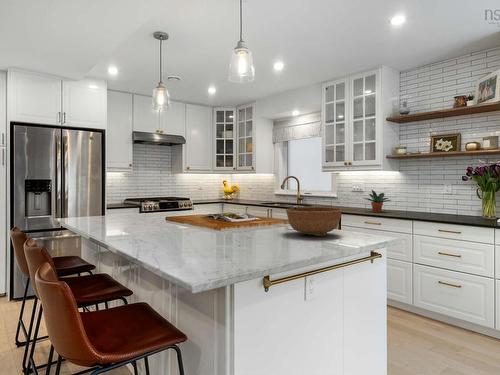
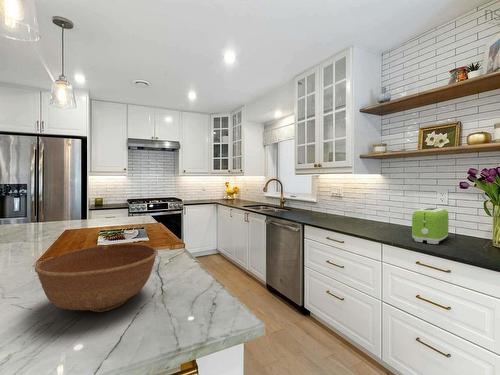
potted plant: present [364,190,391,212] -> none [329,197,365,225]
toaster: none [433,195,455,219] -> present [412,208,449,244]

